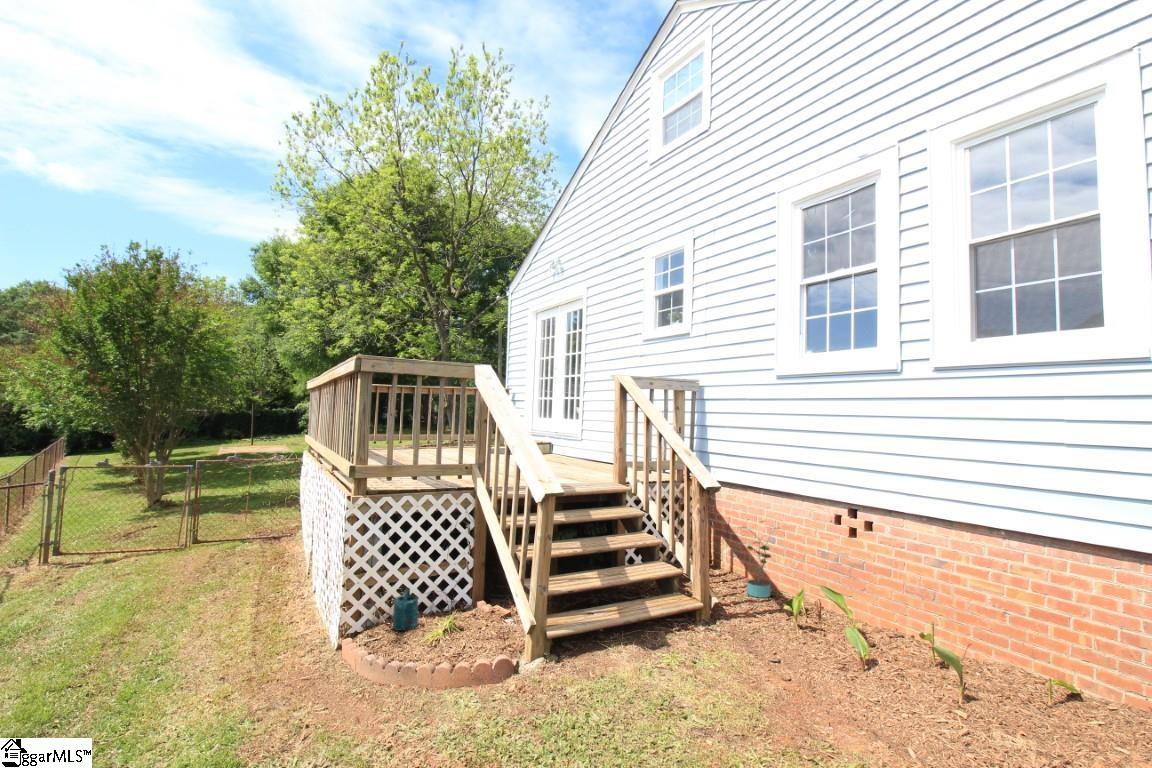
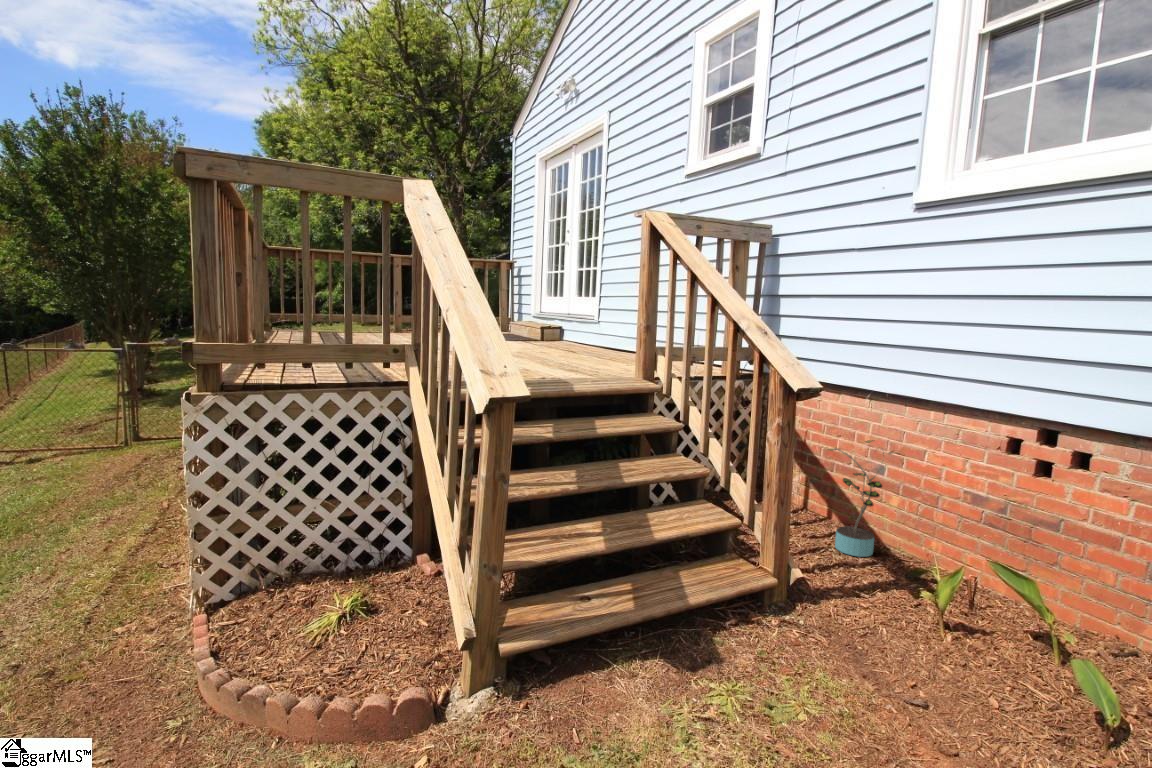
watering can: present [393,588,418,631] -> none [258,537,316,607]

